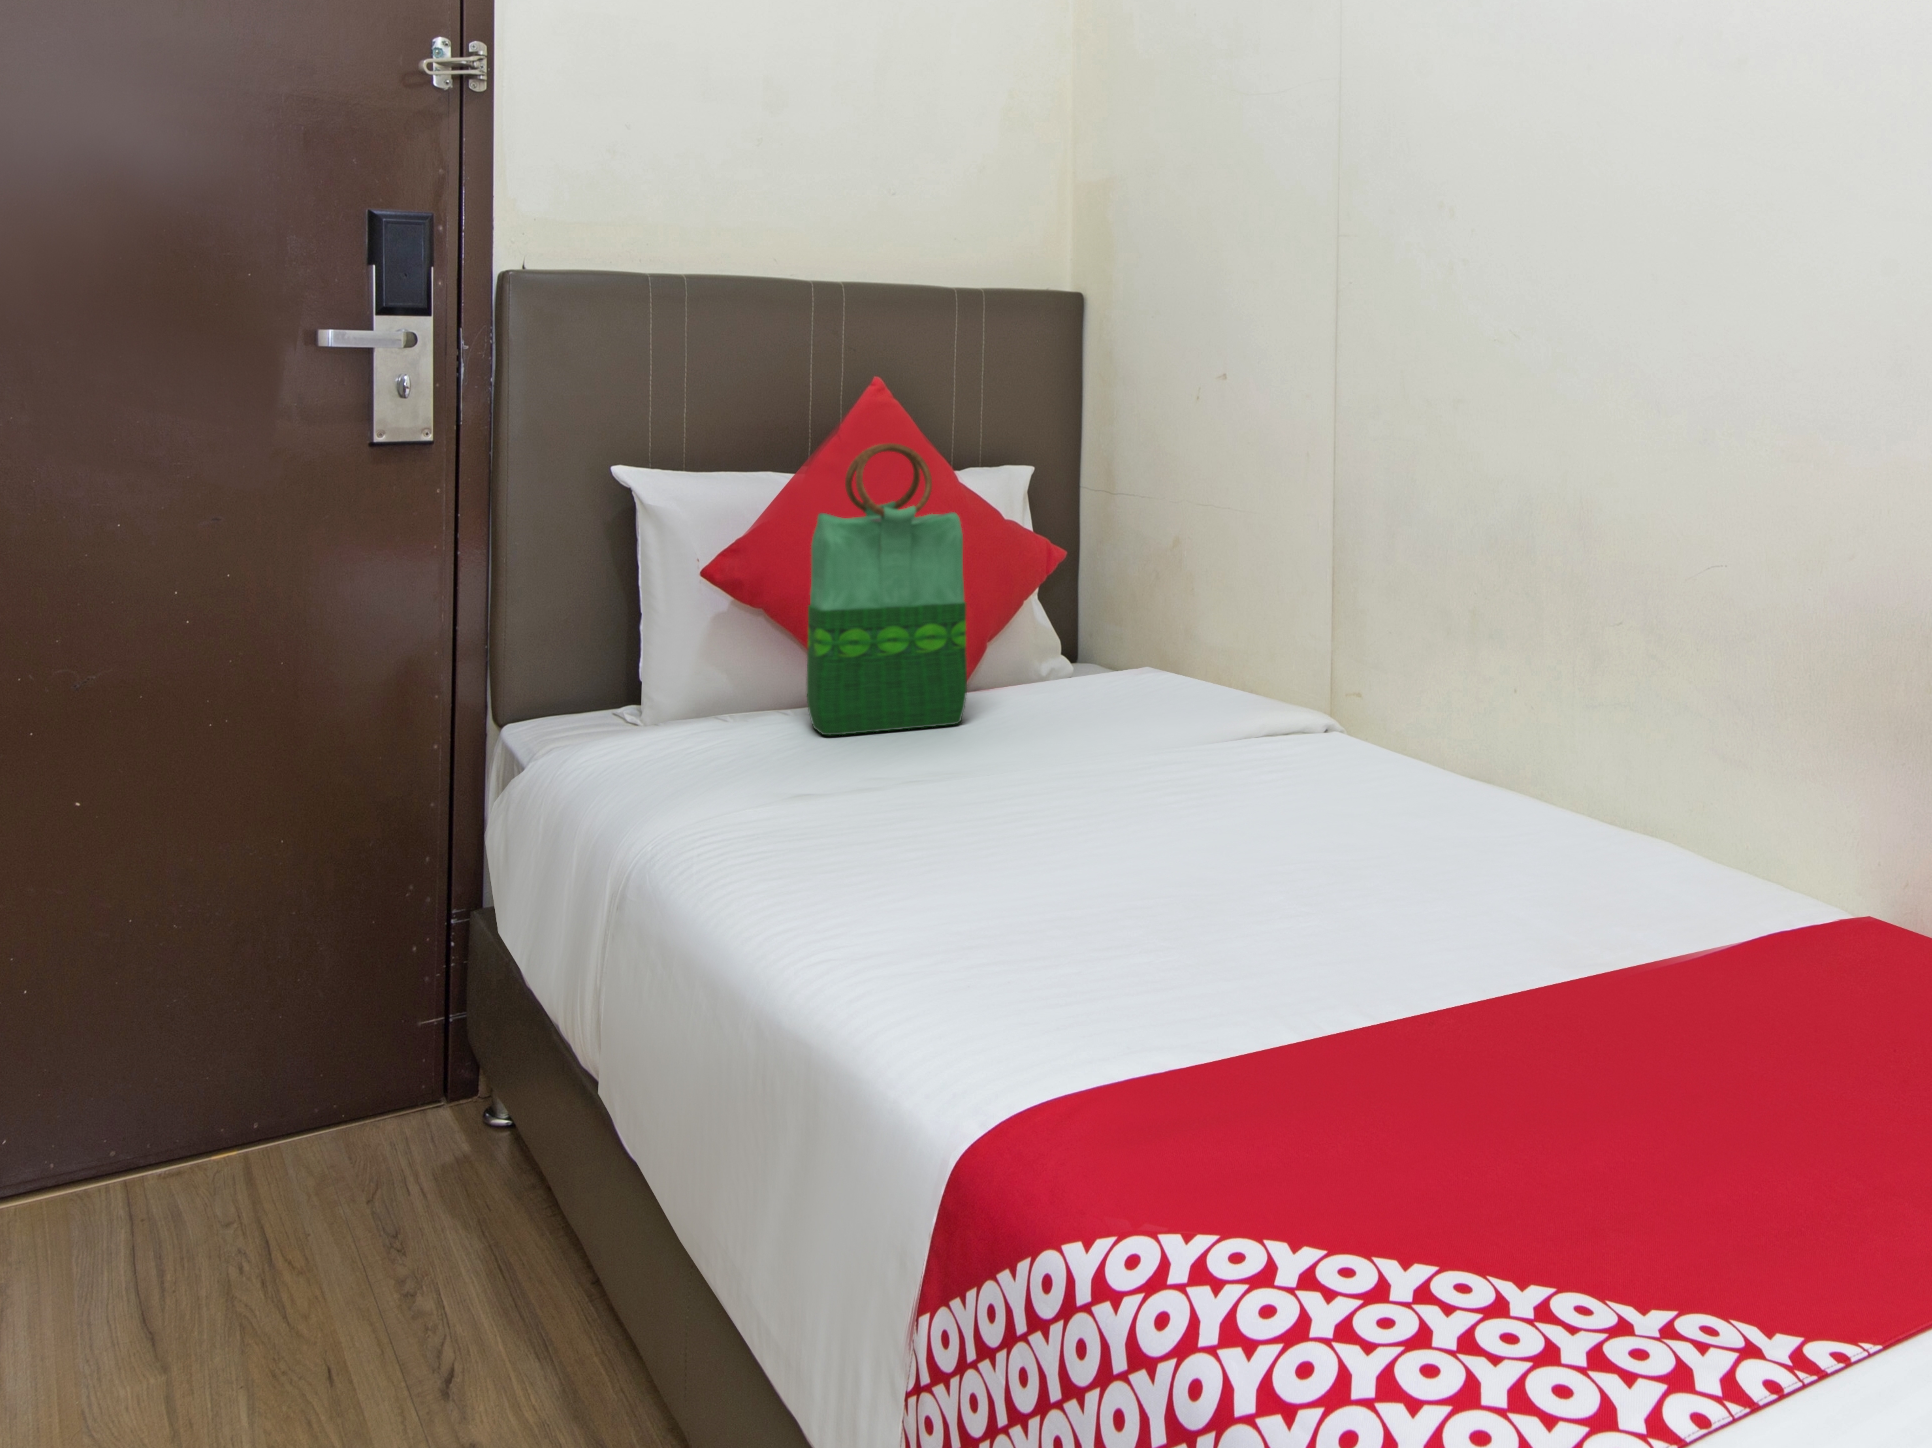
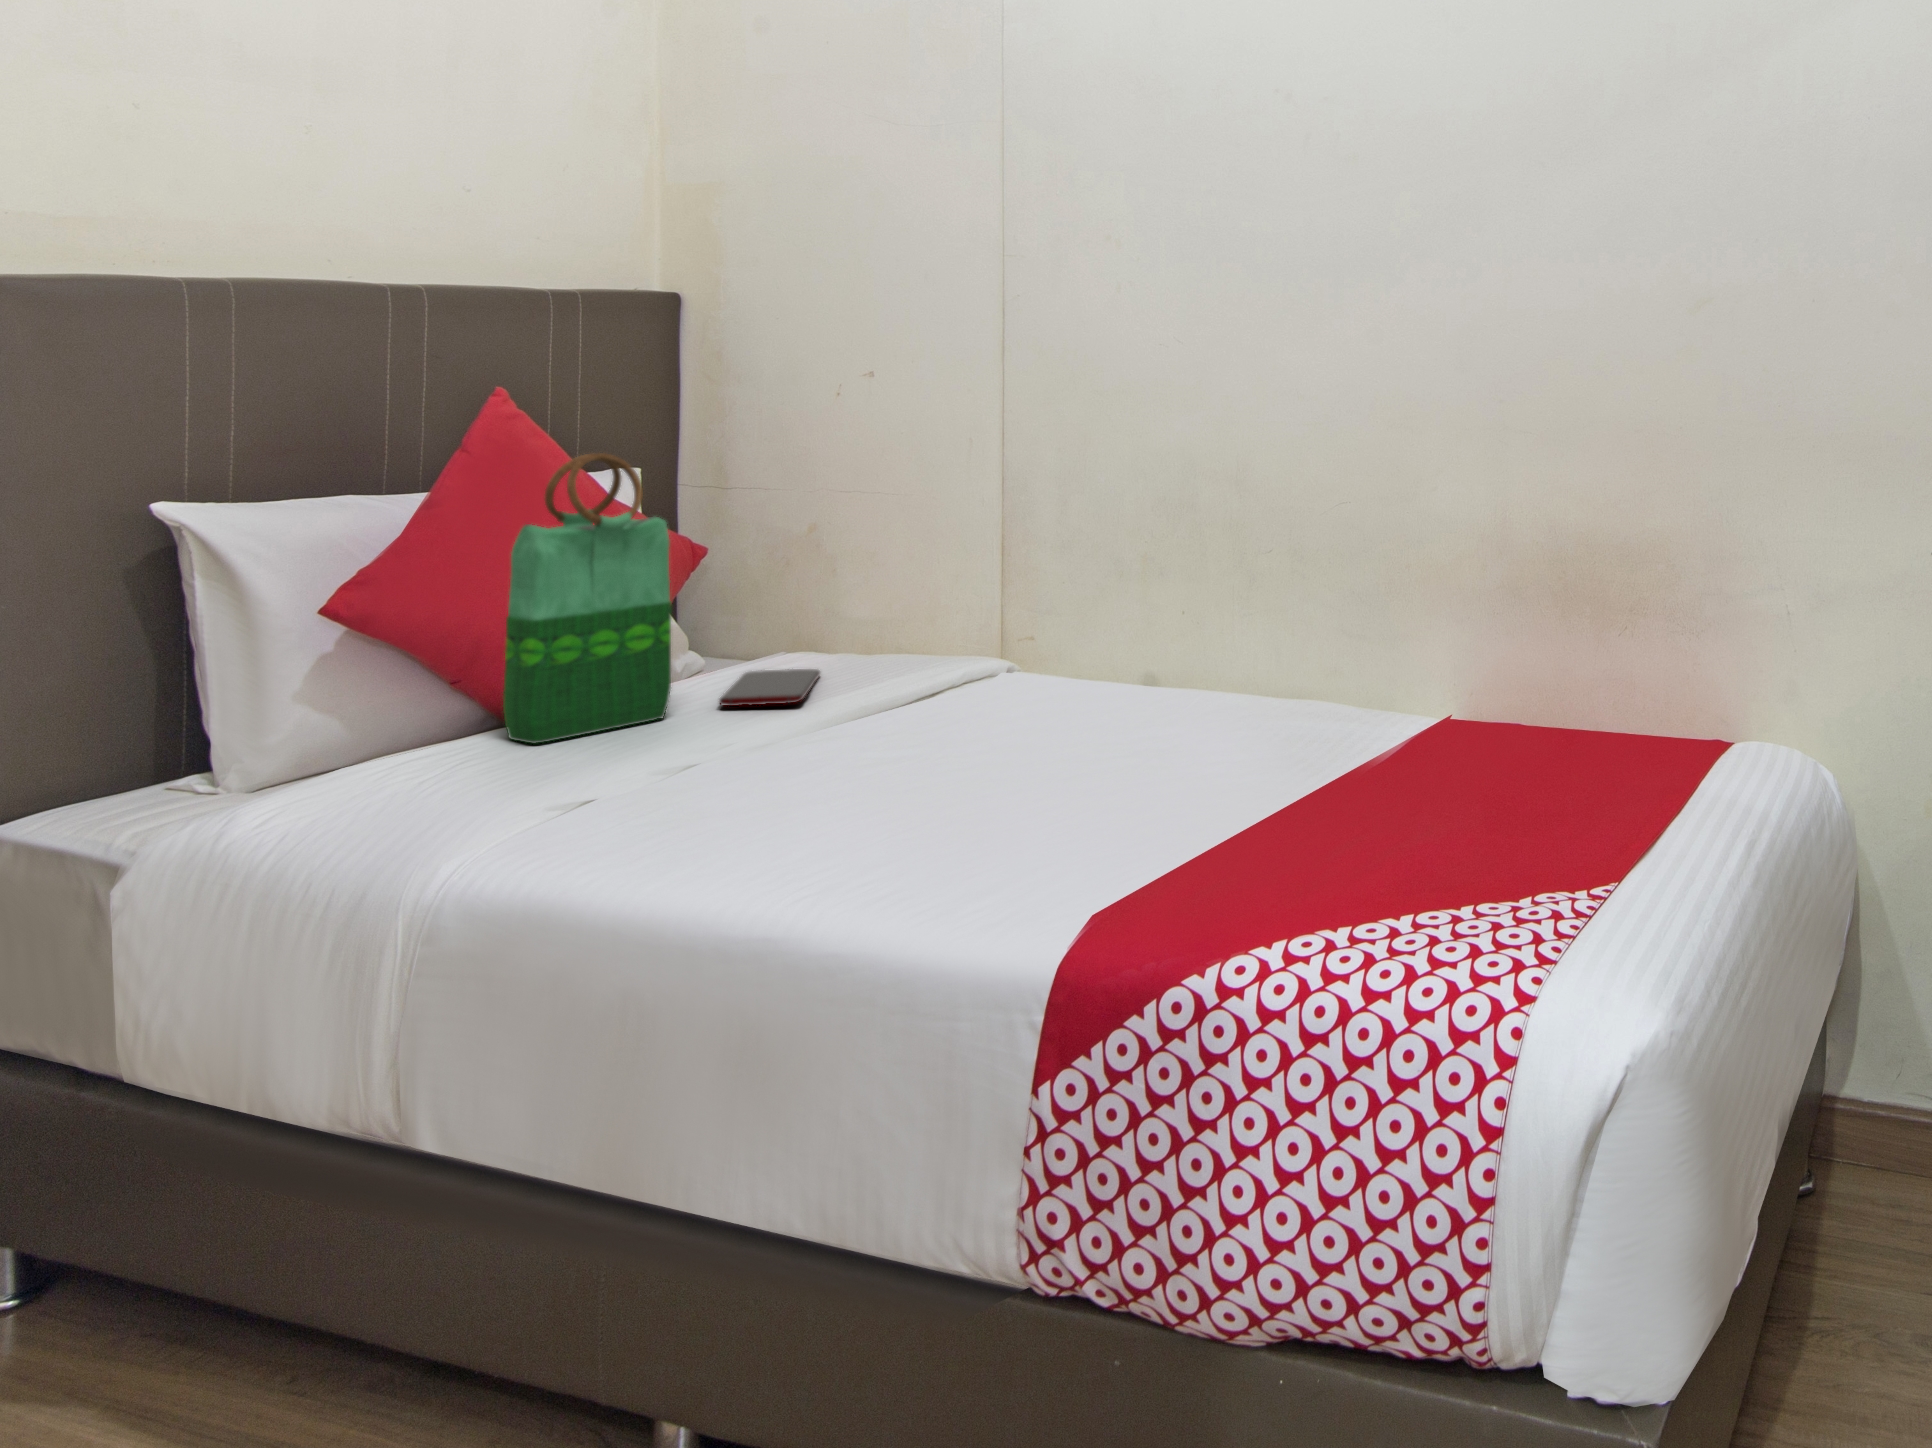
smartphone: none [1018,683,1148,724] -> present [719,669,820,706]

